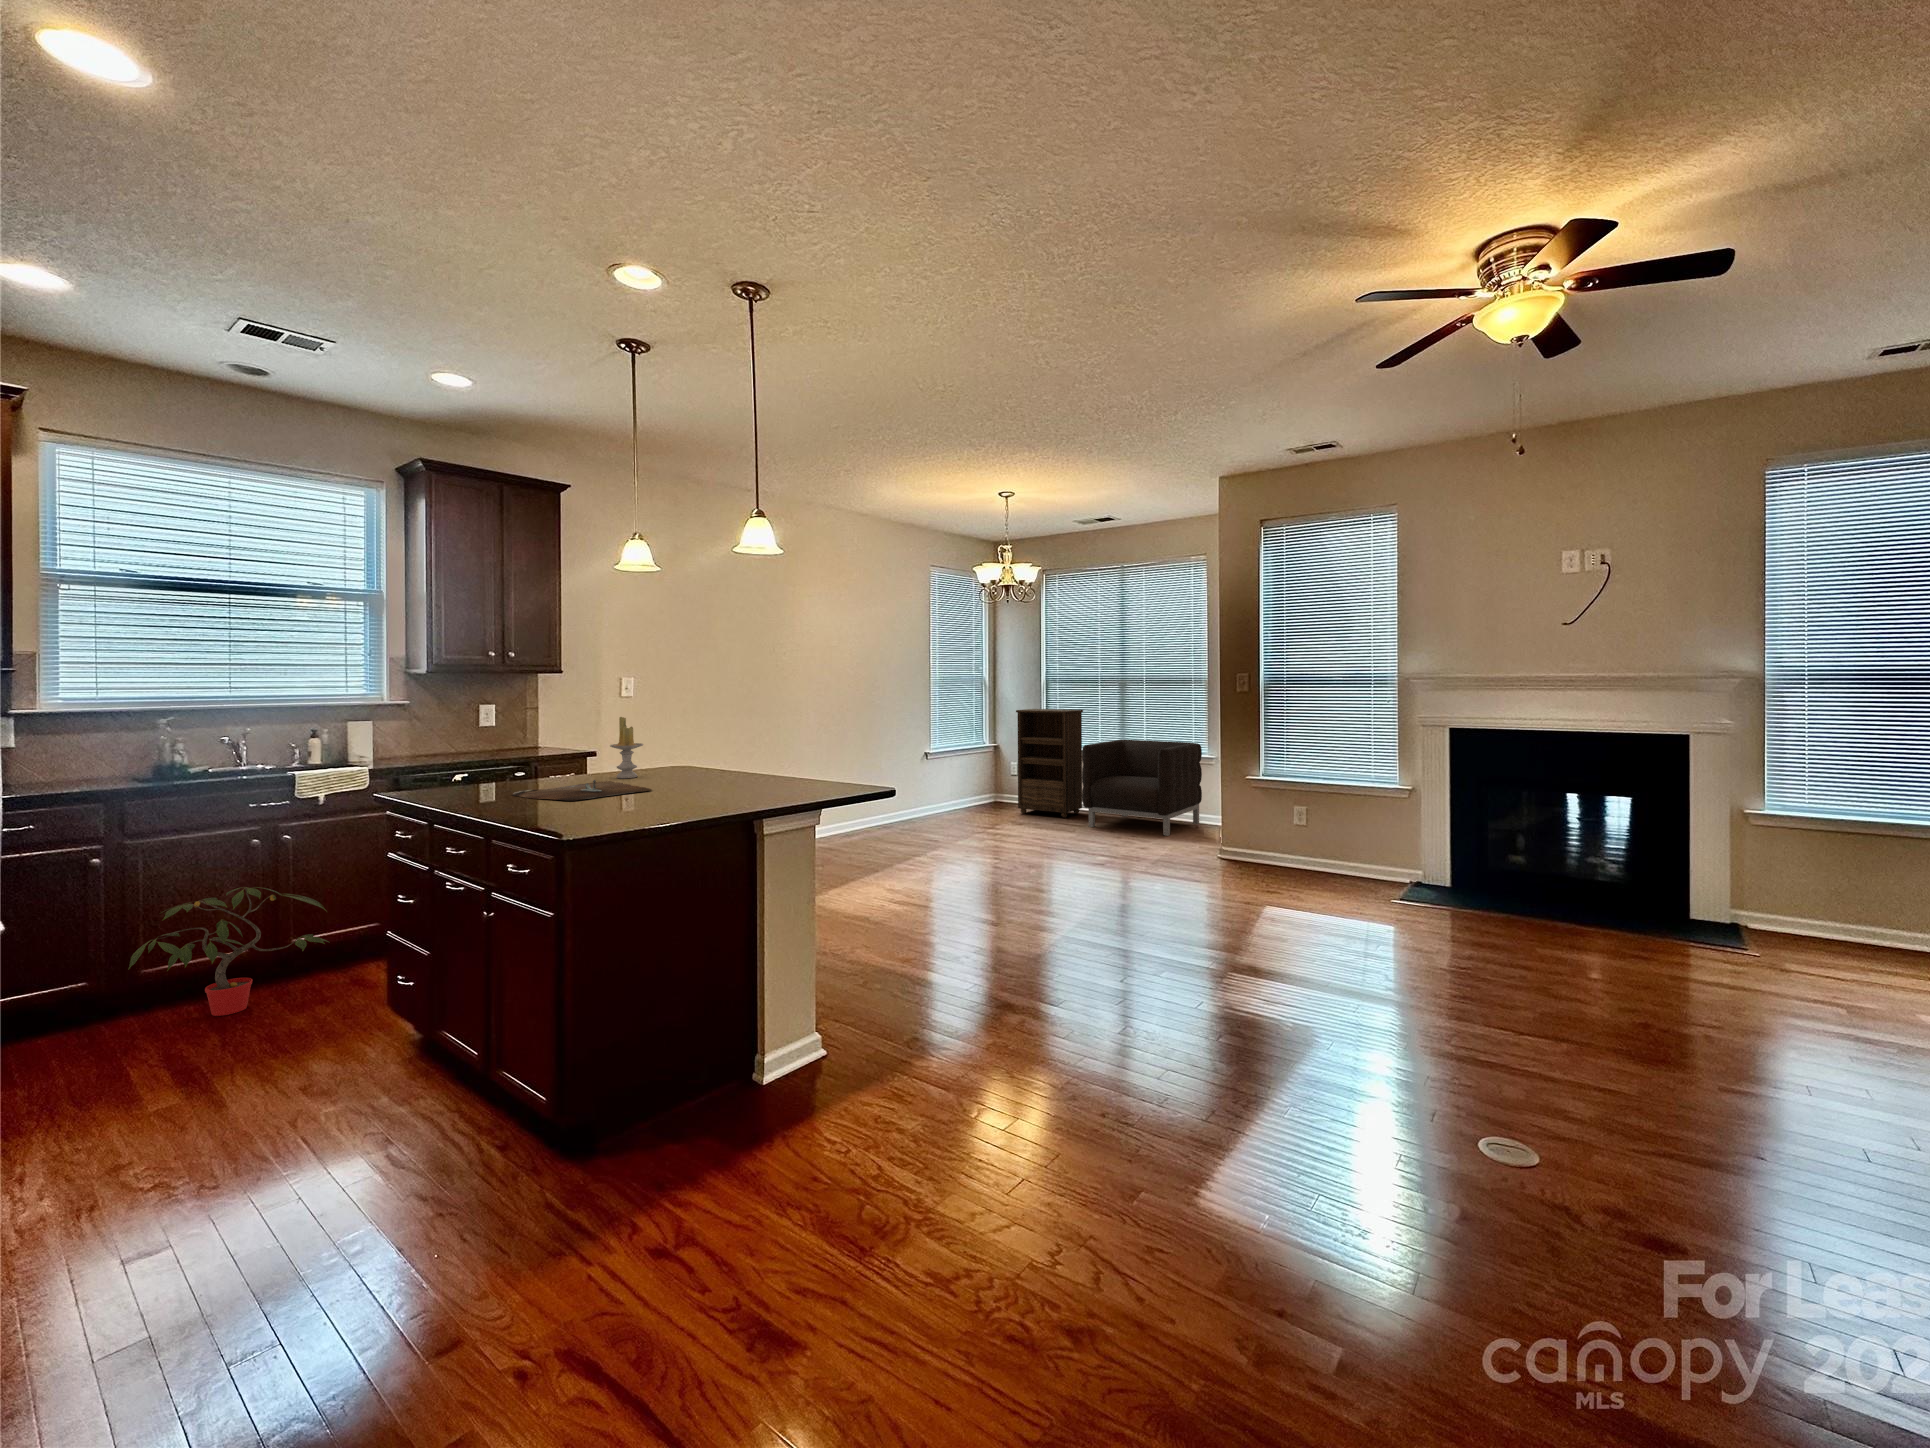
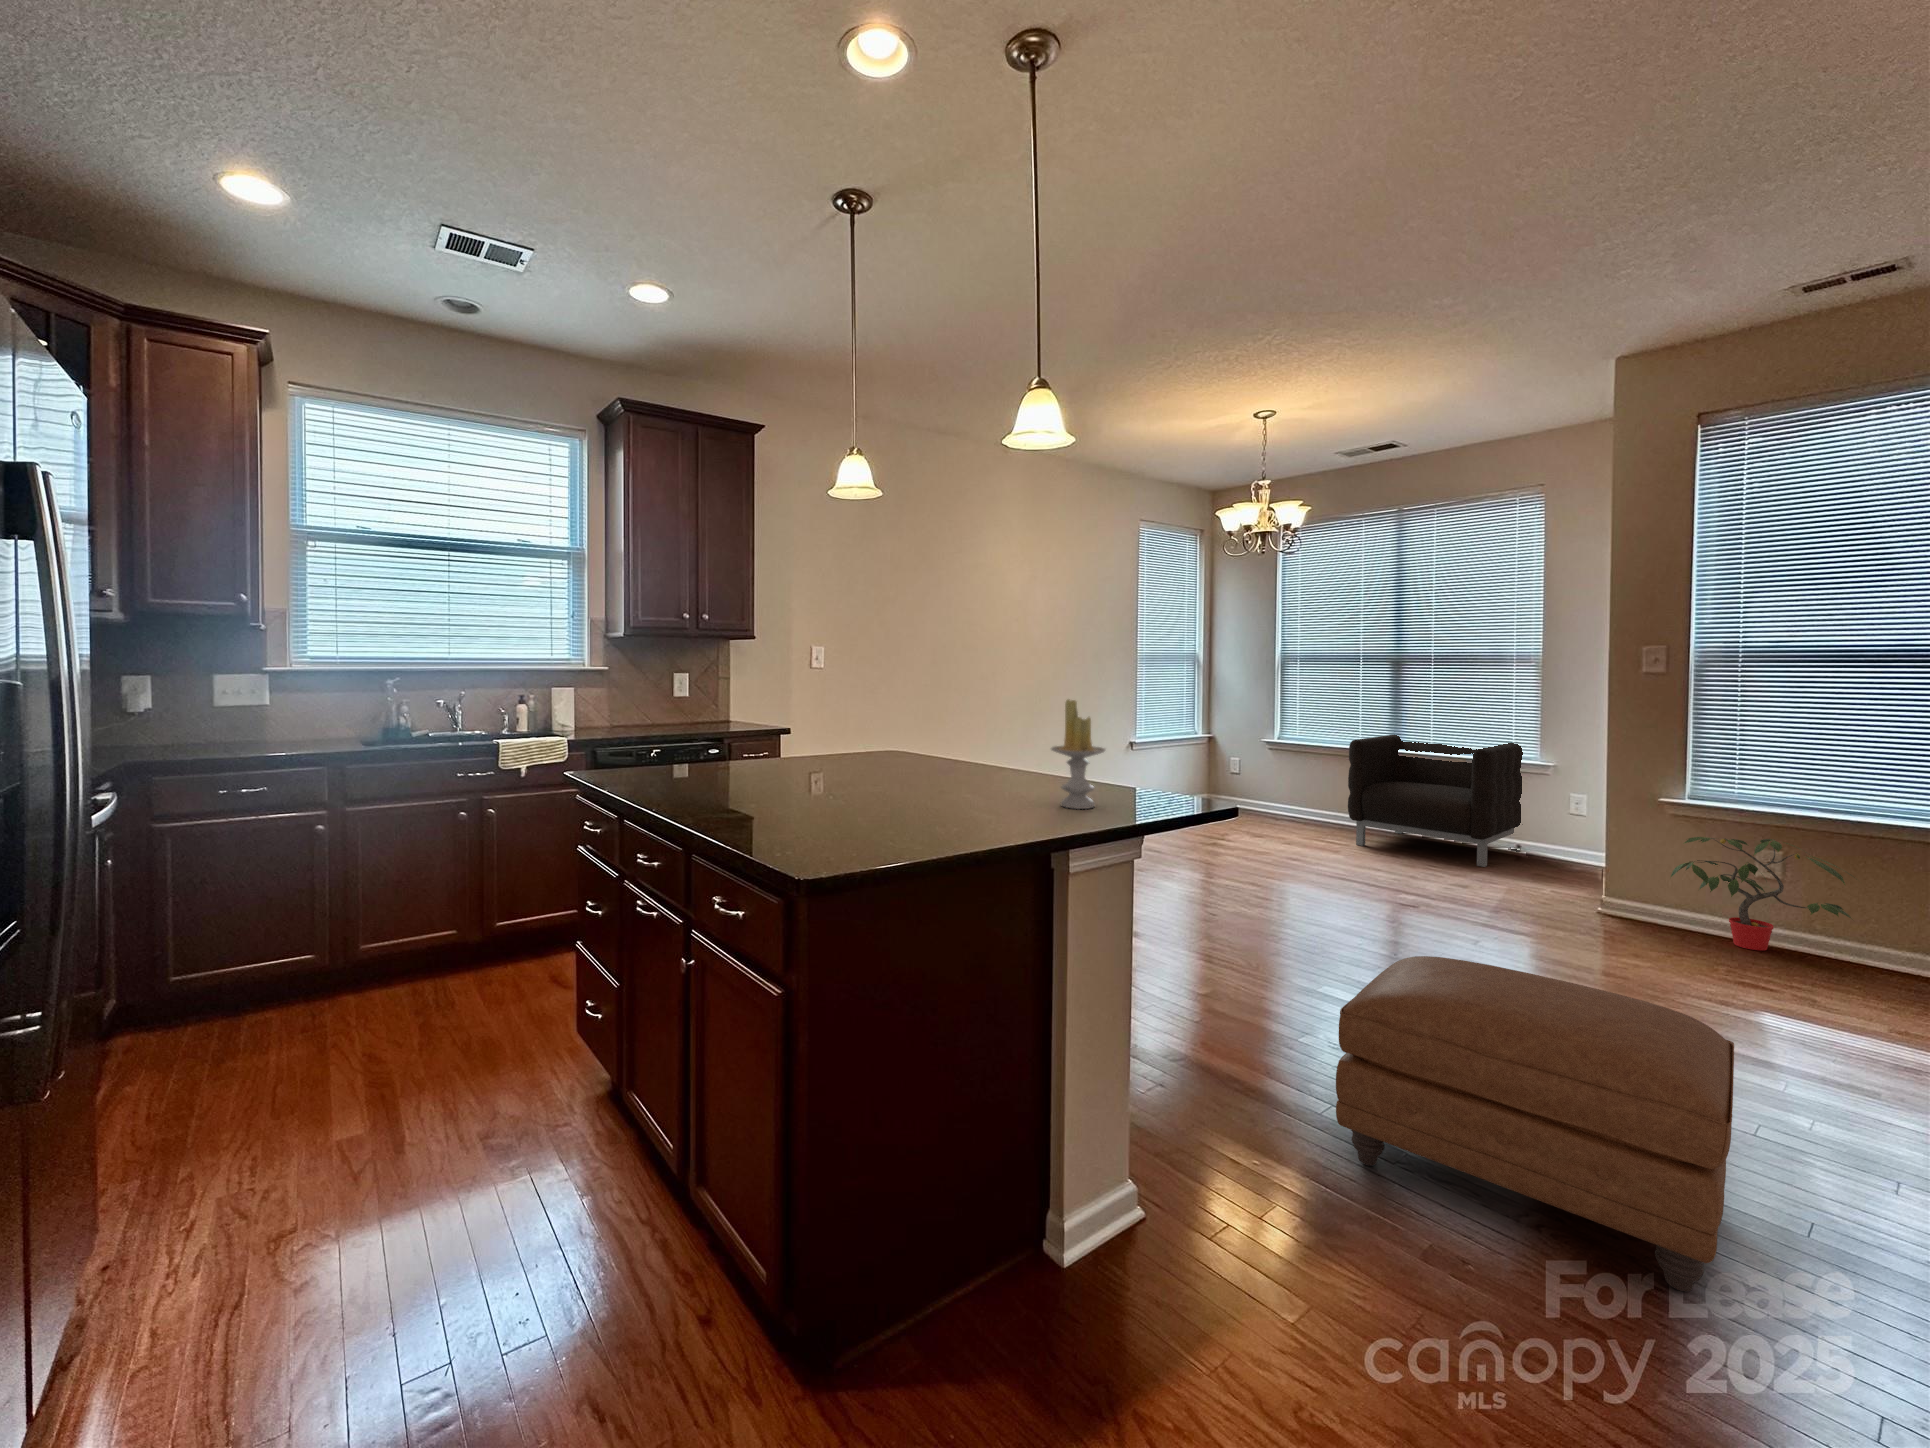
bookshelf: present [1016,709,1083,818] -> none [1248,692,1340,830]
candle: present [610,717,643,778] -> present [1051,700,1105,809]
cutting board: present [512,780,652,801] -> none [714,770,888,801]
ottoman: none [960,881,1169,1041] -> present [1336,956,1734,1292]
potted plant: present [129,887,326,1016] -> present [1671,837,1852,950]

